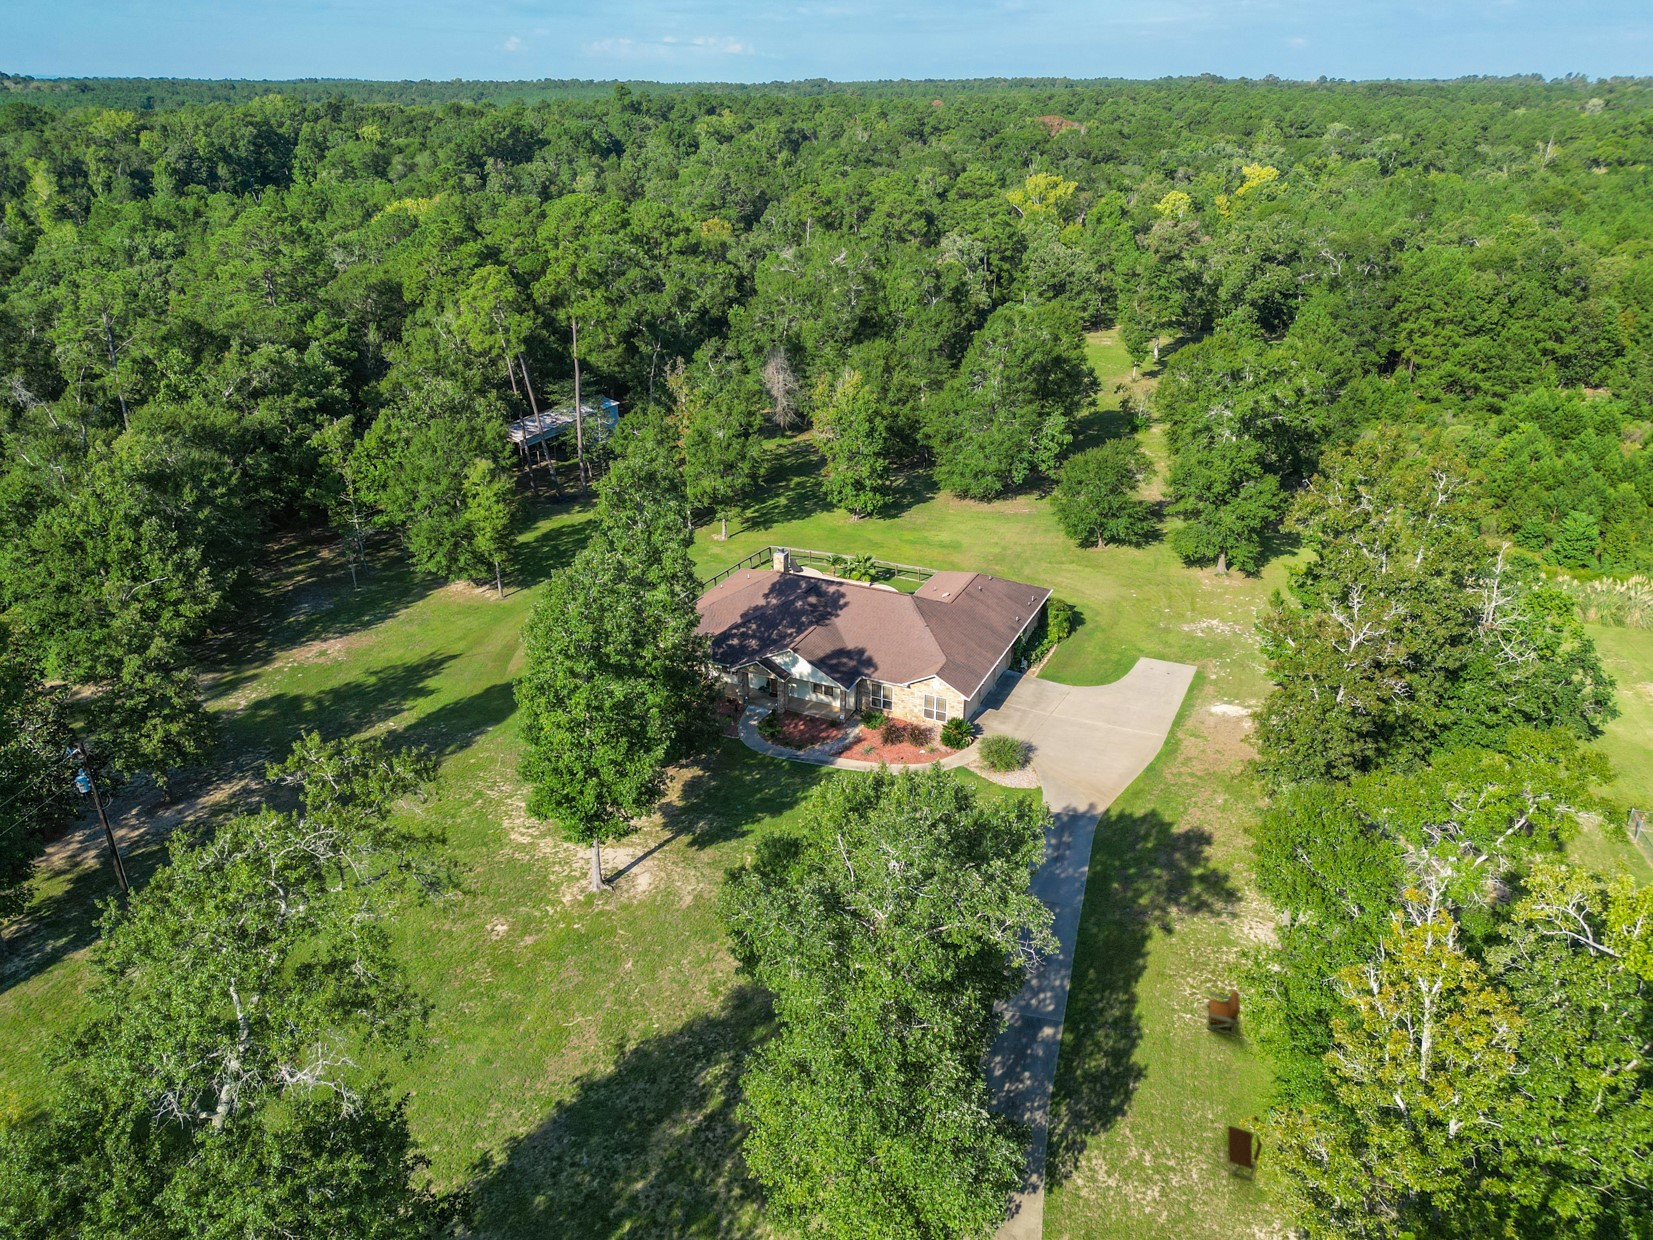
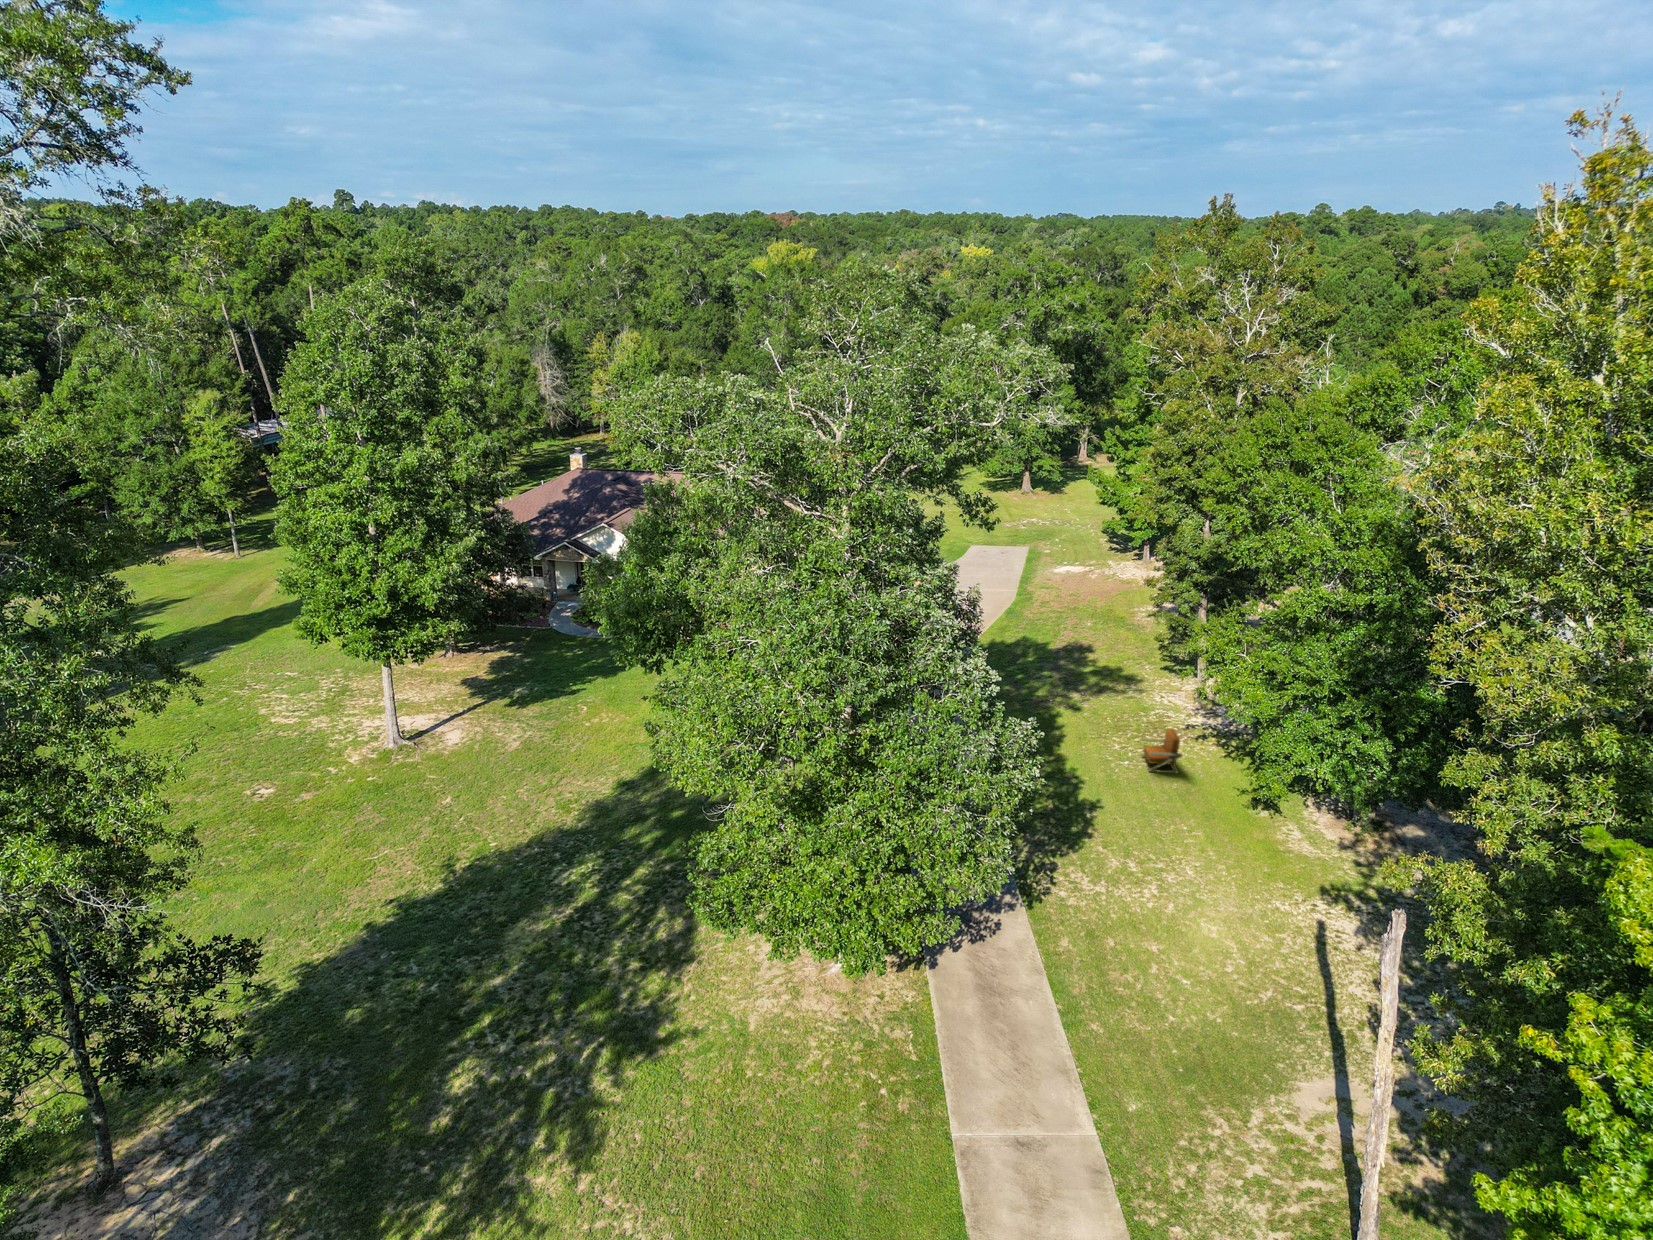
bench: present [1228,1116,1262,1180] -> none [1202,800,1245,868]

